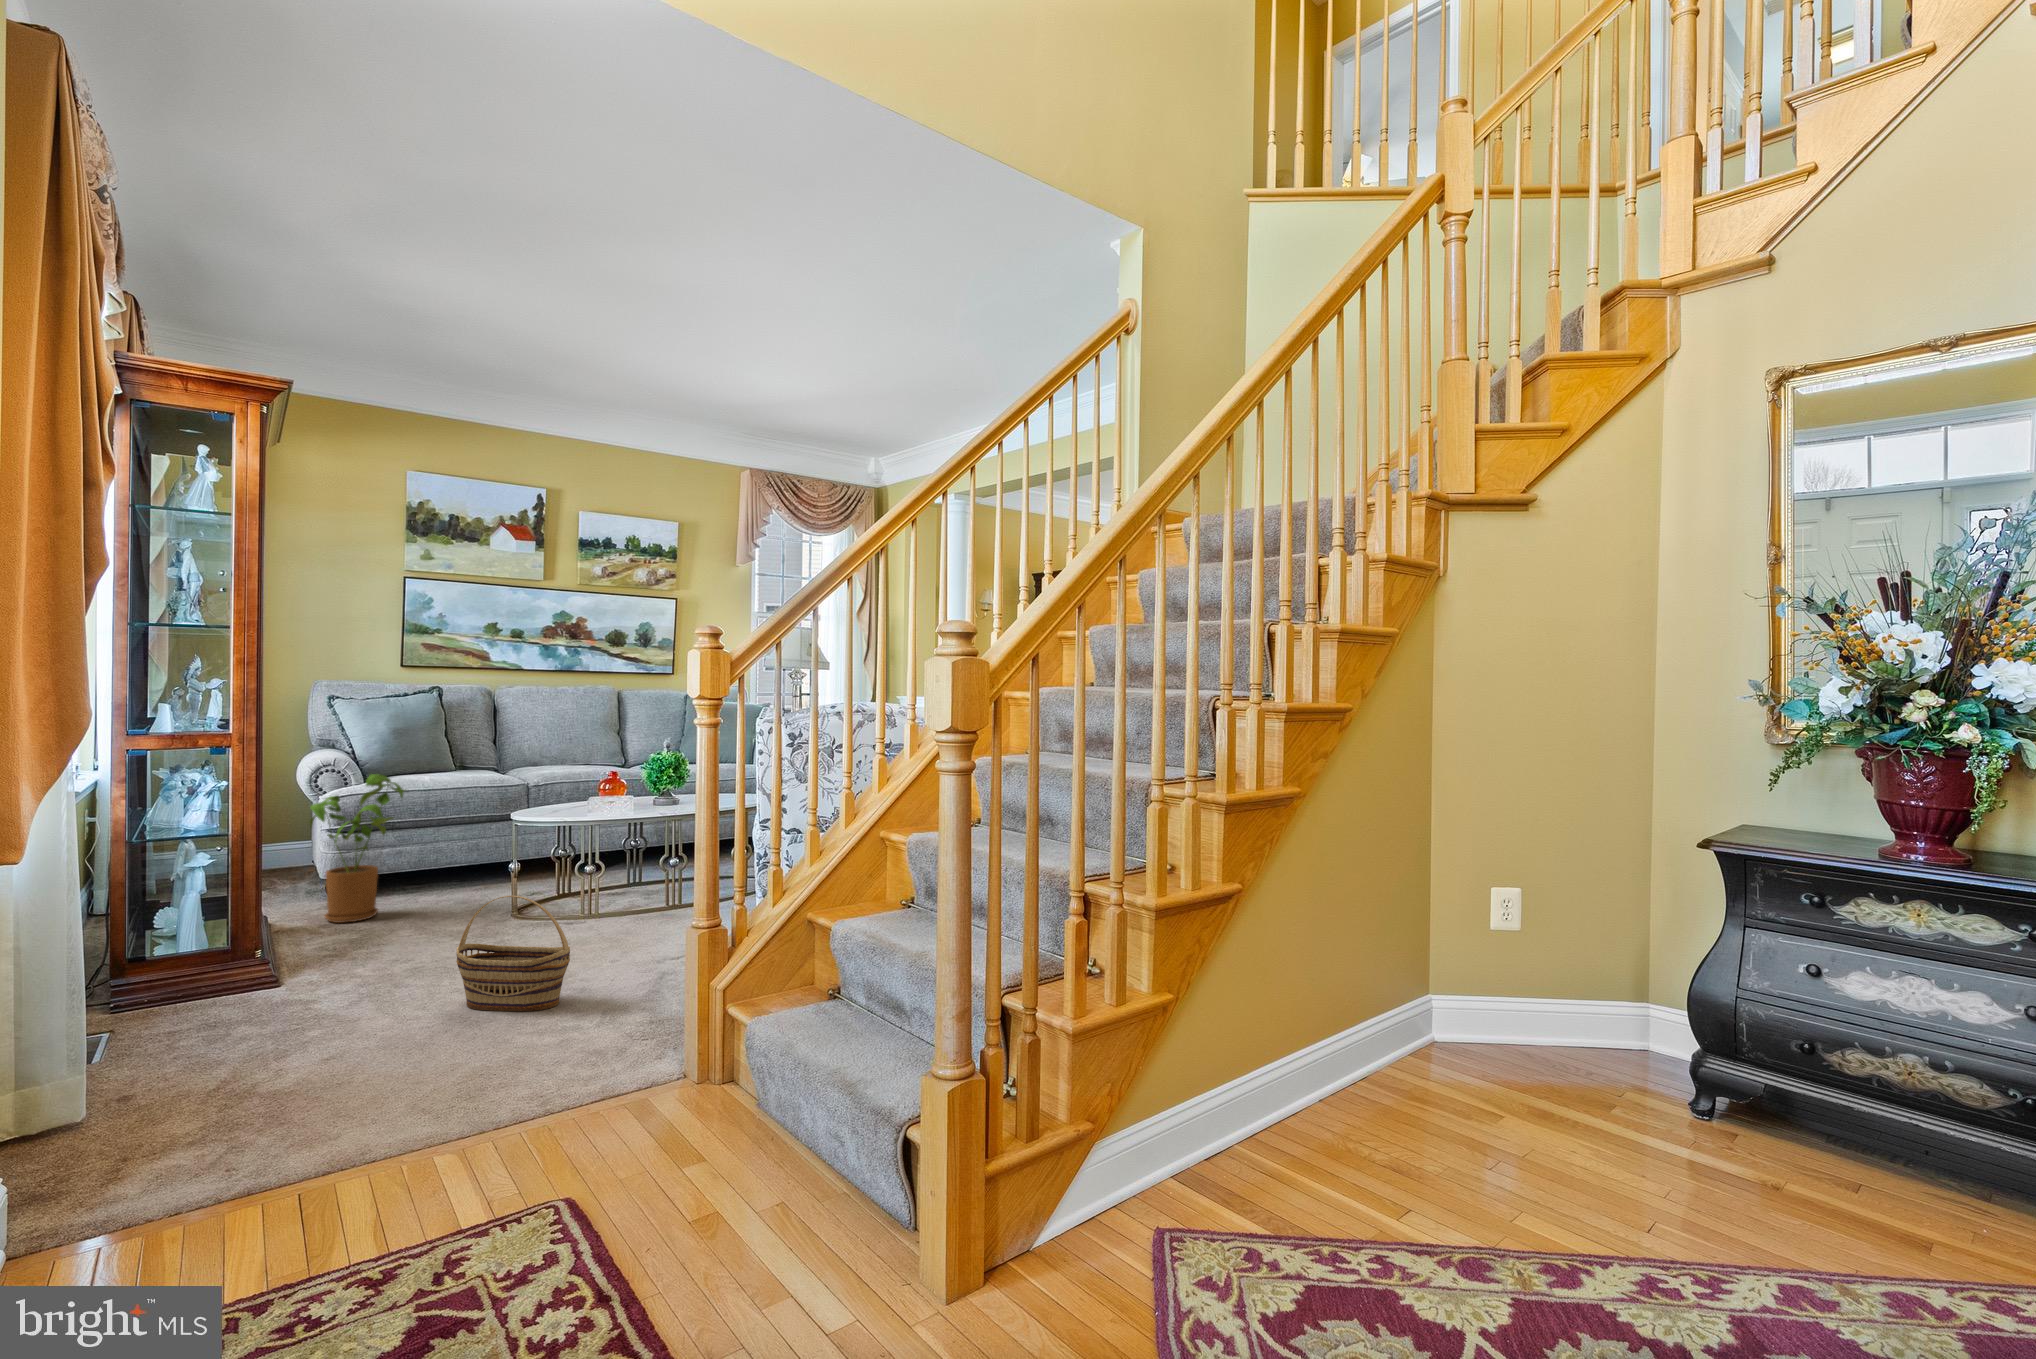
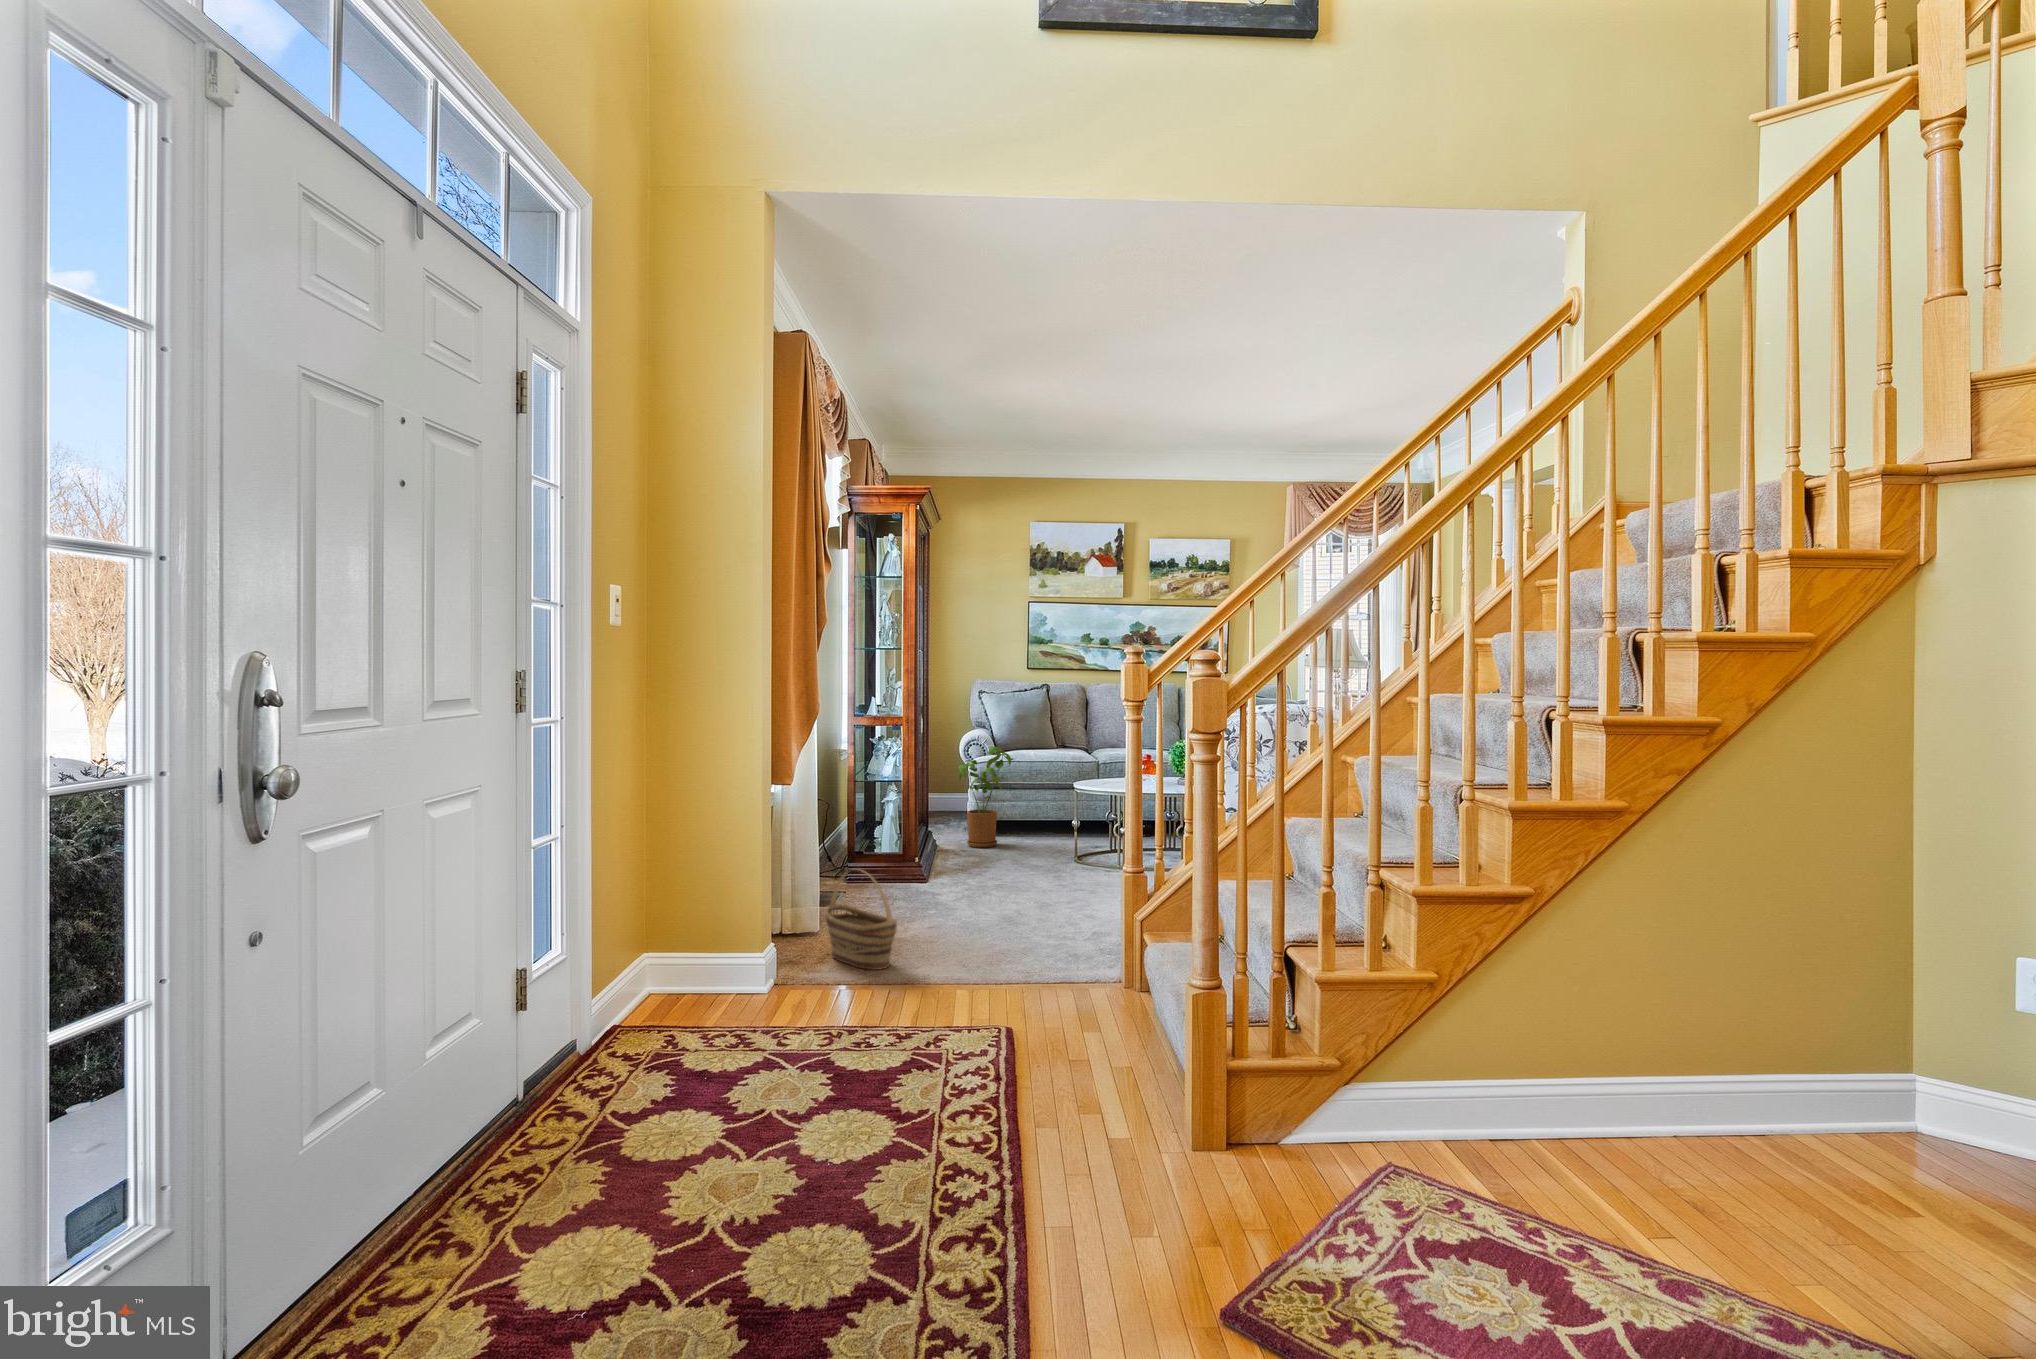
basket: present [456,895,570,1011] -> present [825,871,897,970]

